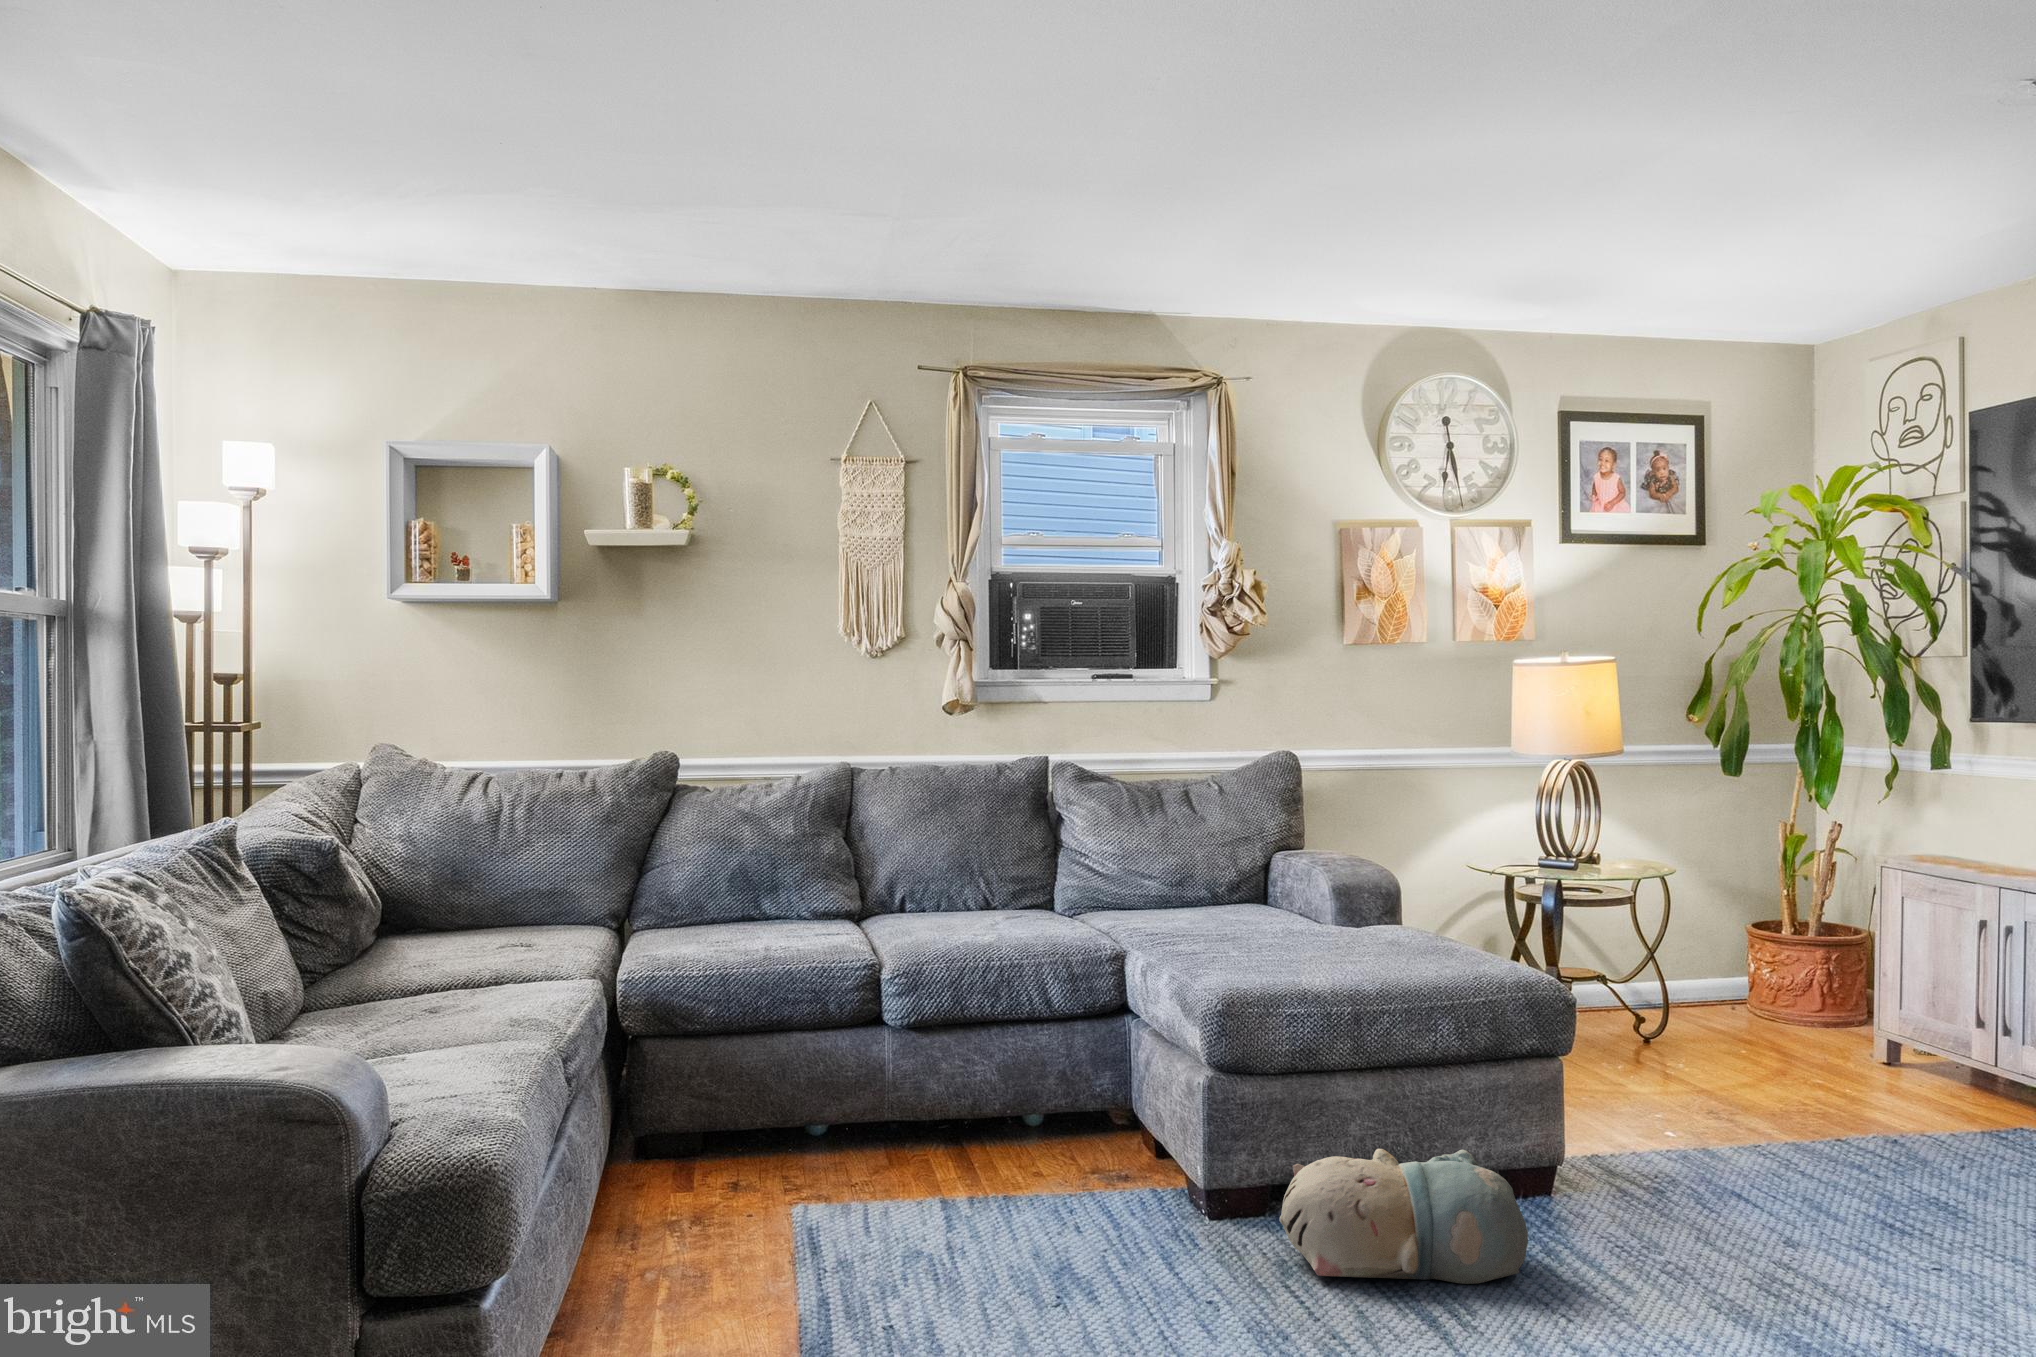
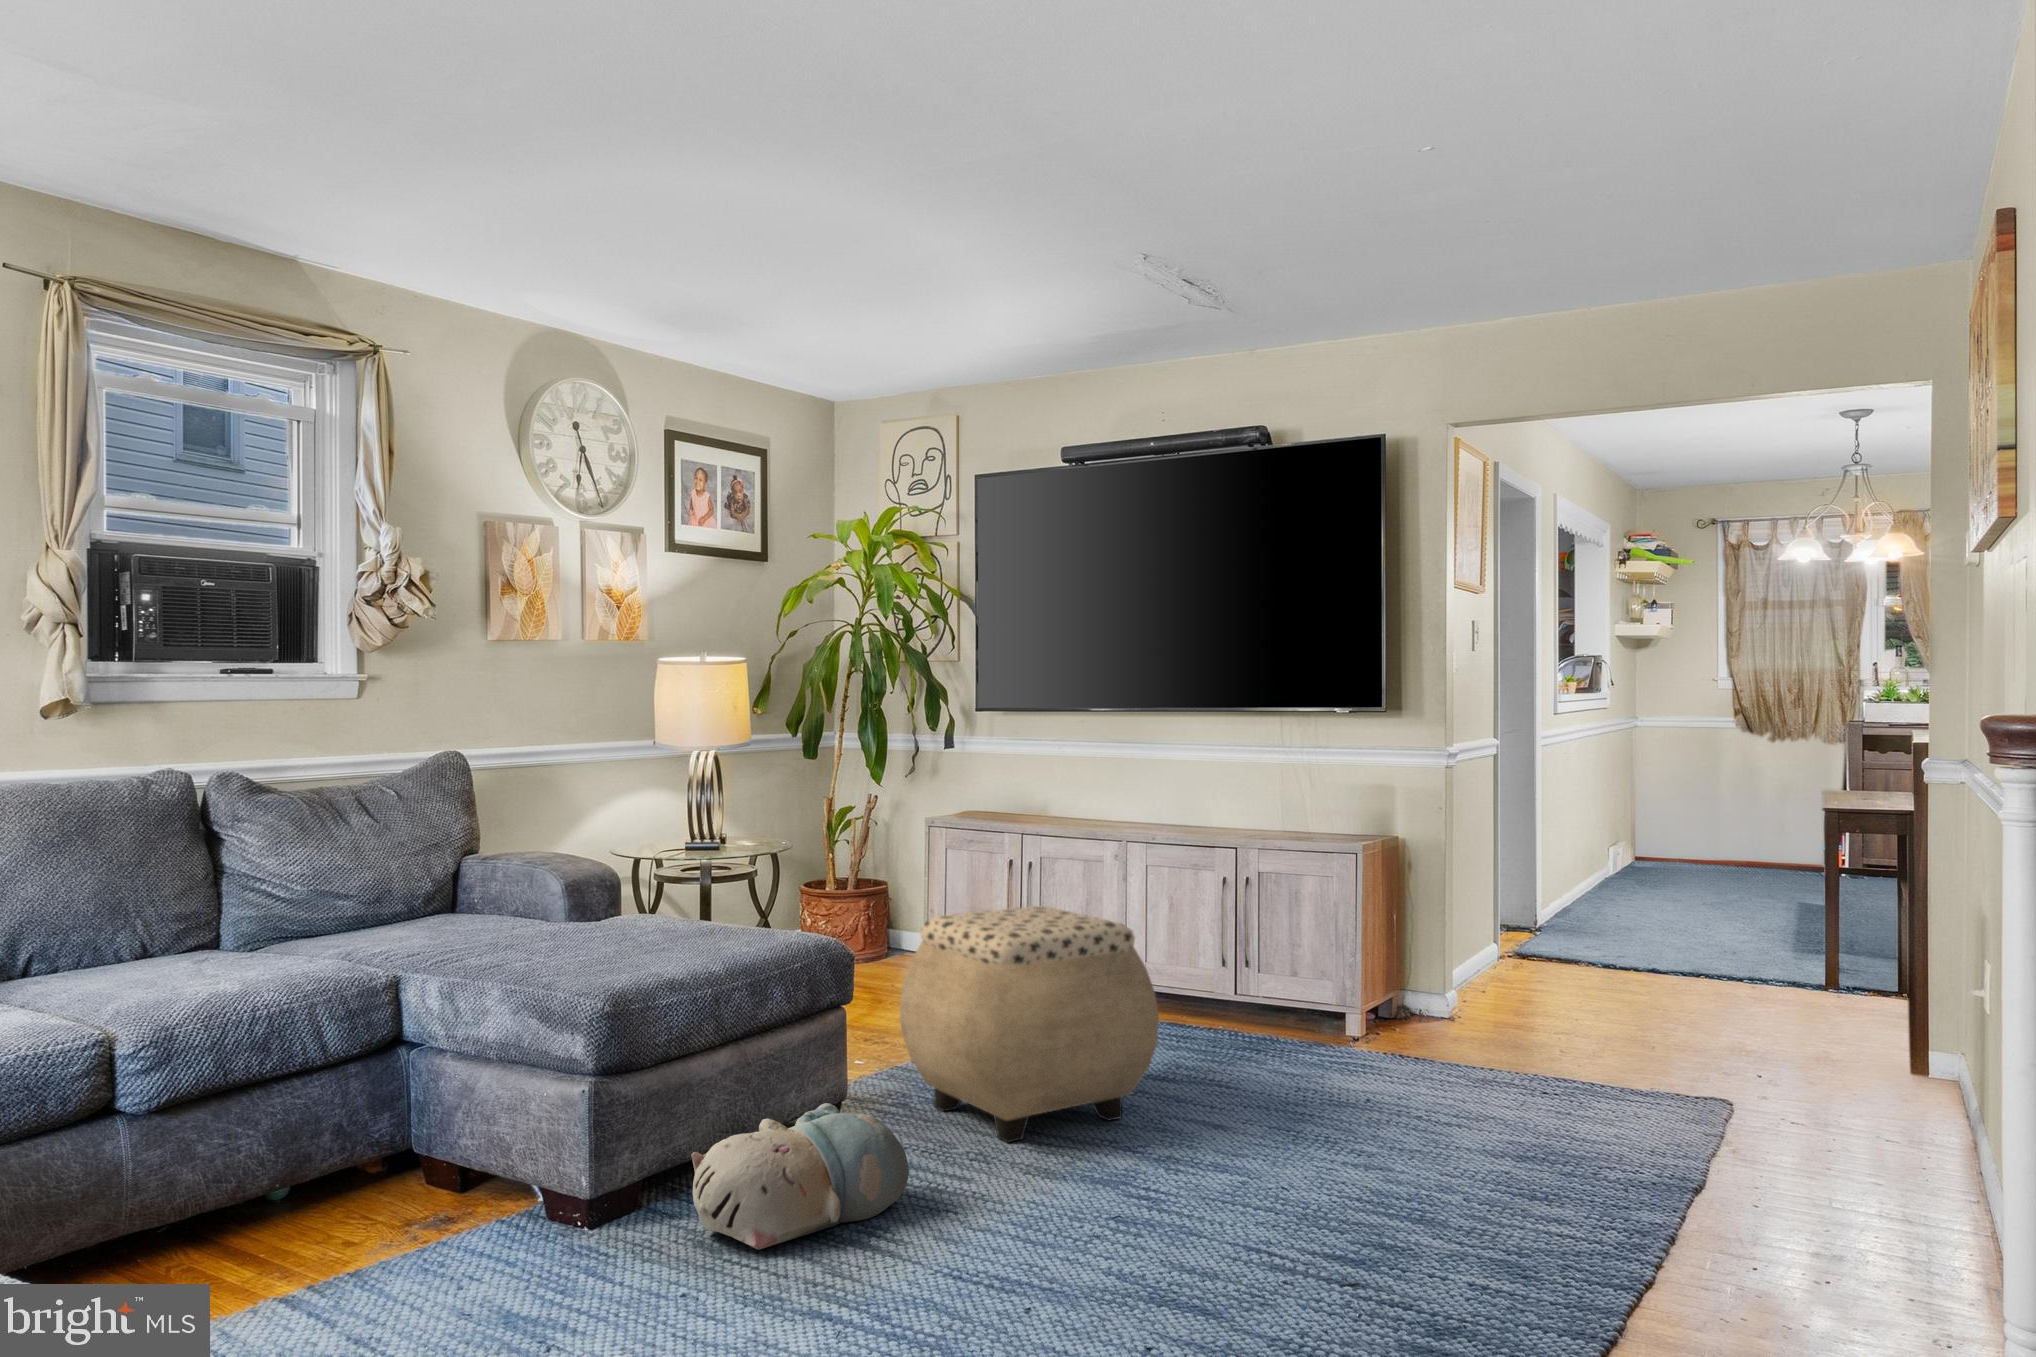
ottoman: none [1654,968,1986,1273] -> present [900,906,1159,1142]

